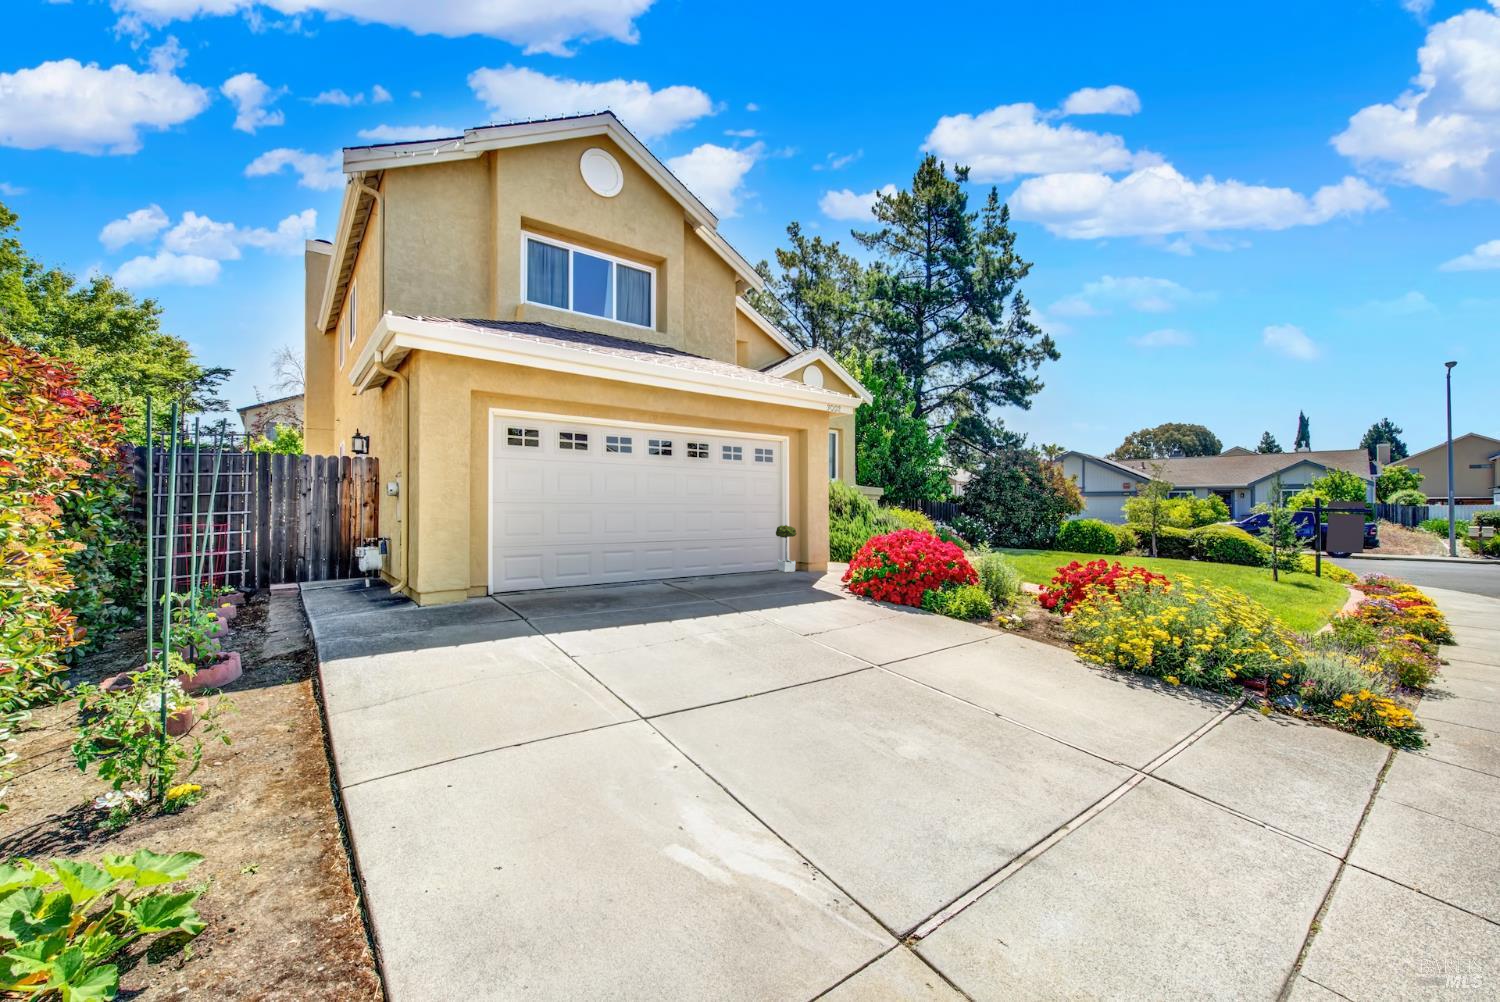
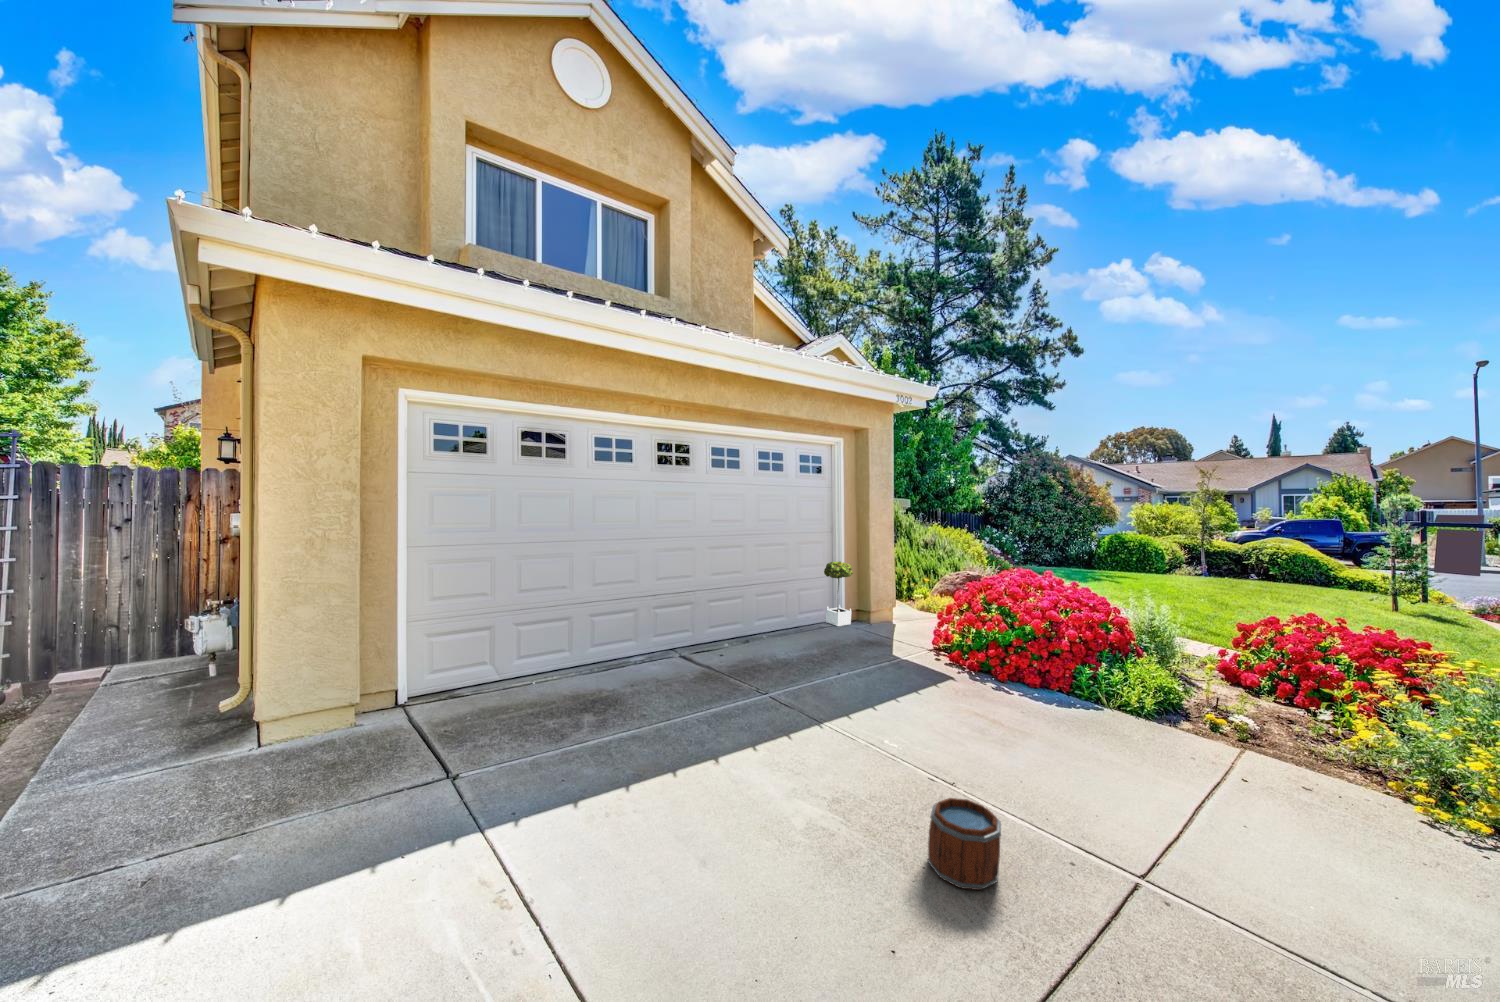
bucket: none [766,620,801,658] -> present [928,798,1001,890]

